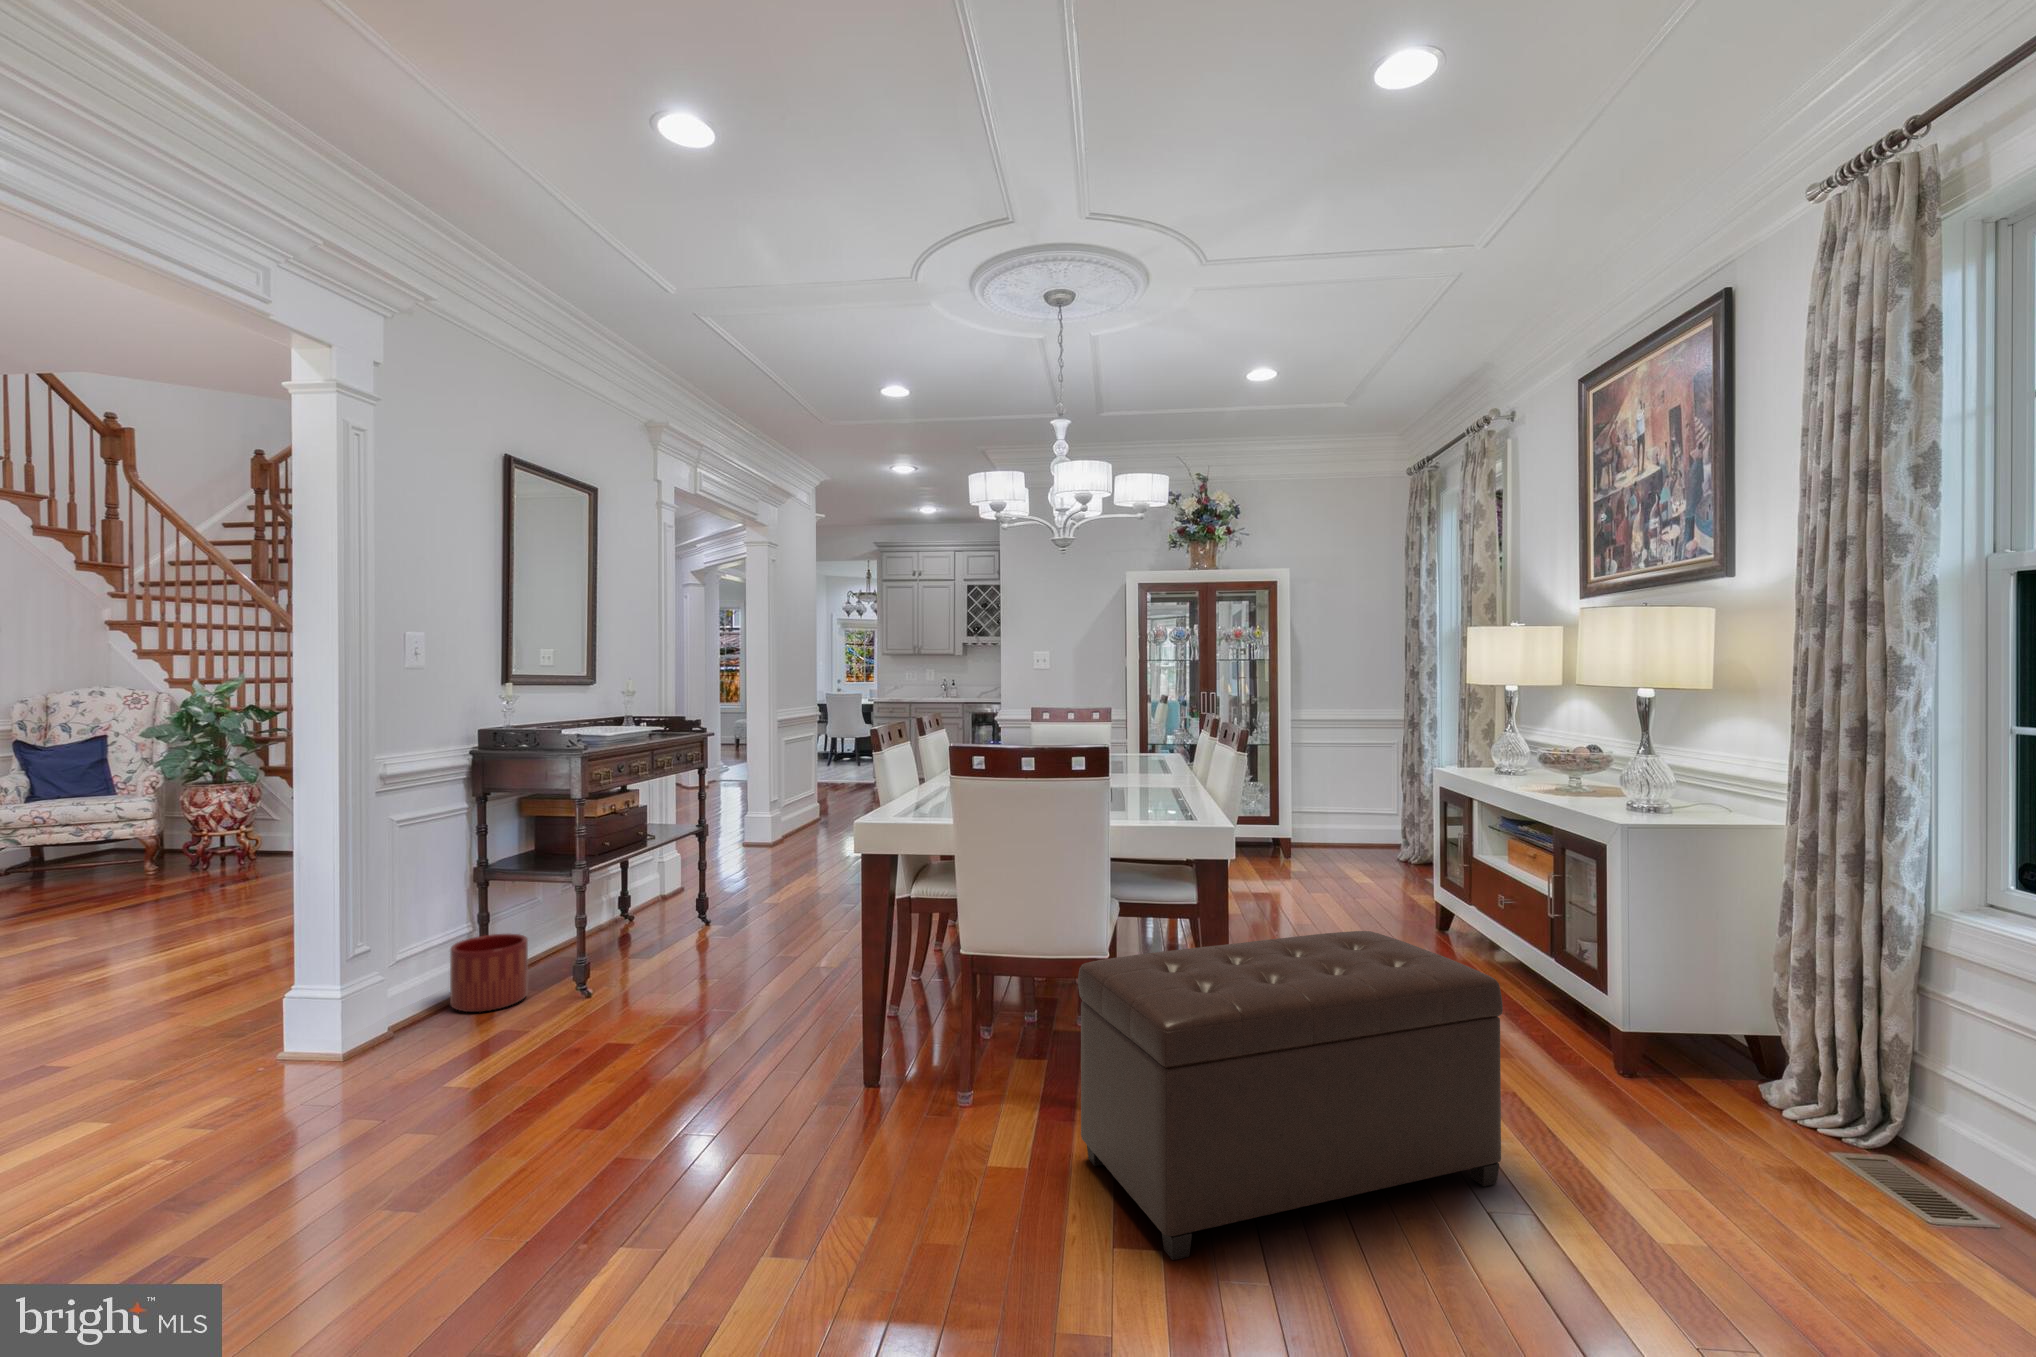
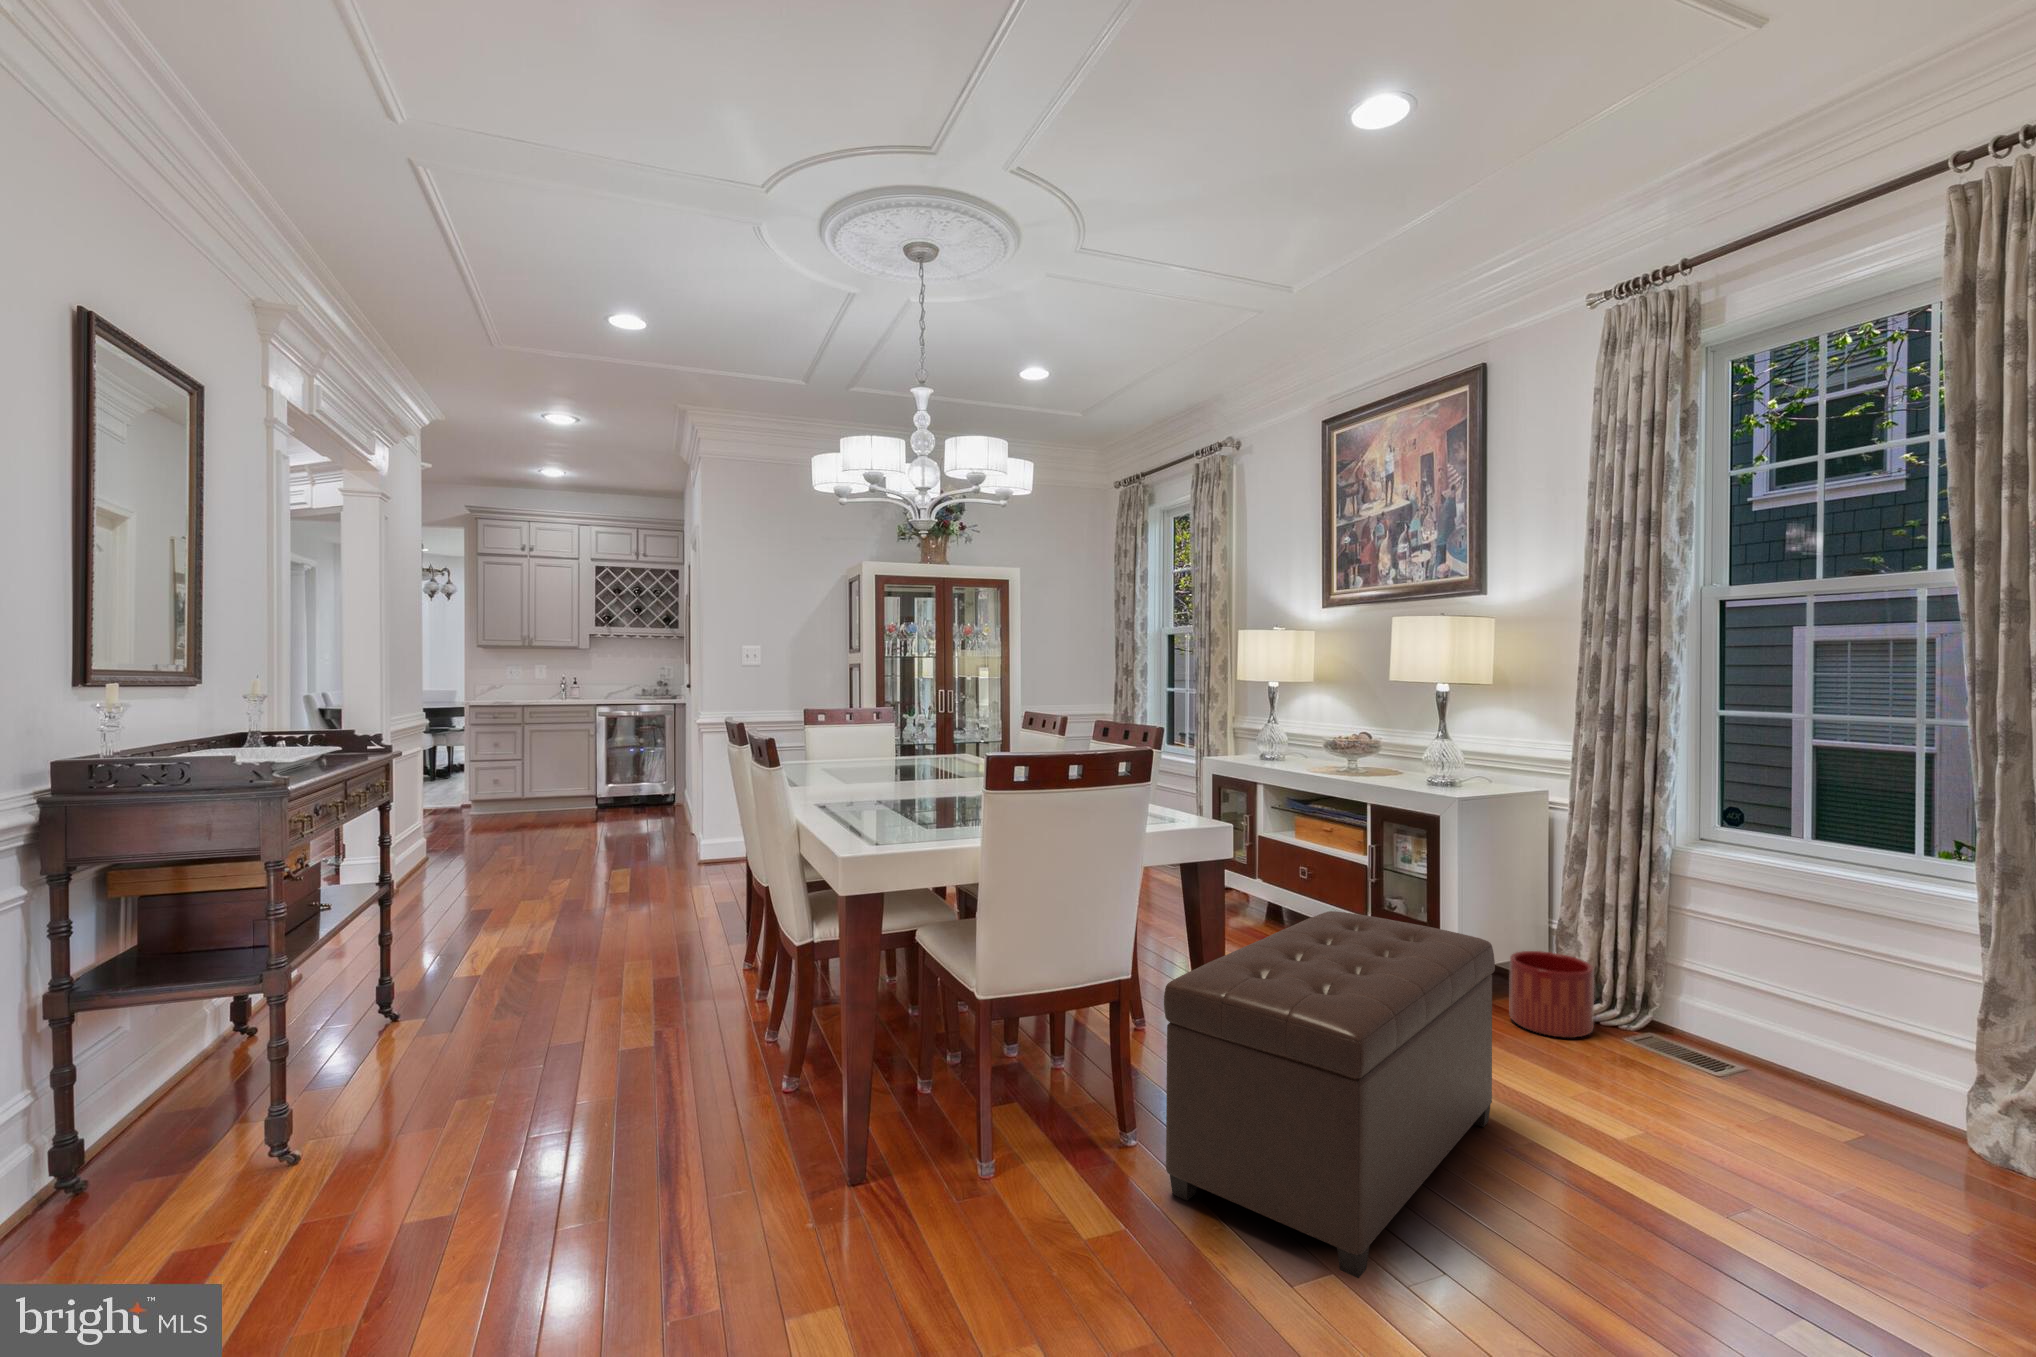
planter: present [450,934,528,1012] -> present [1509,951,1594,1038]

